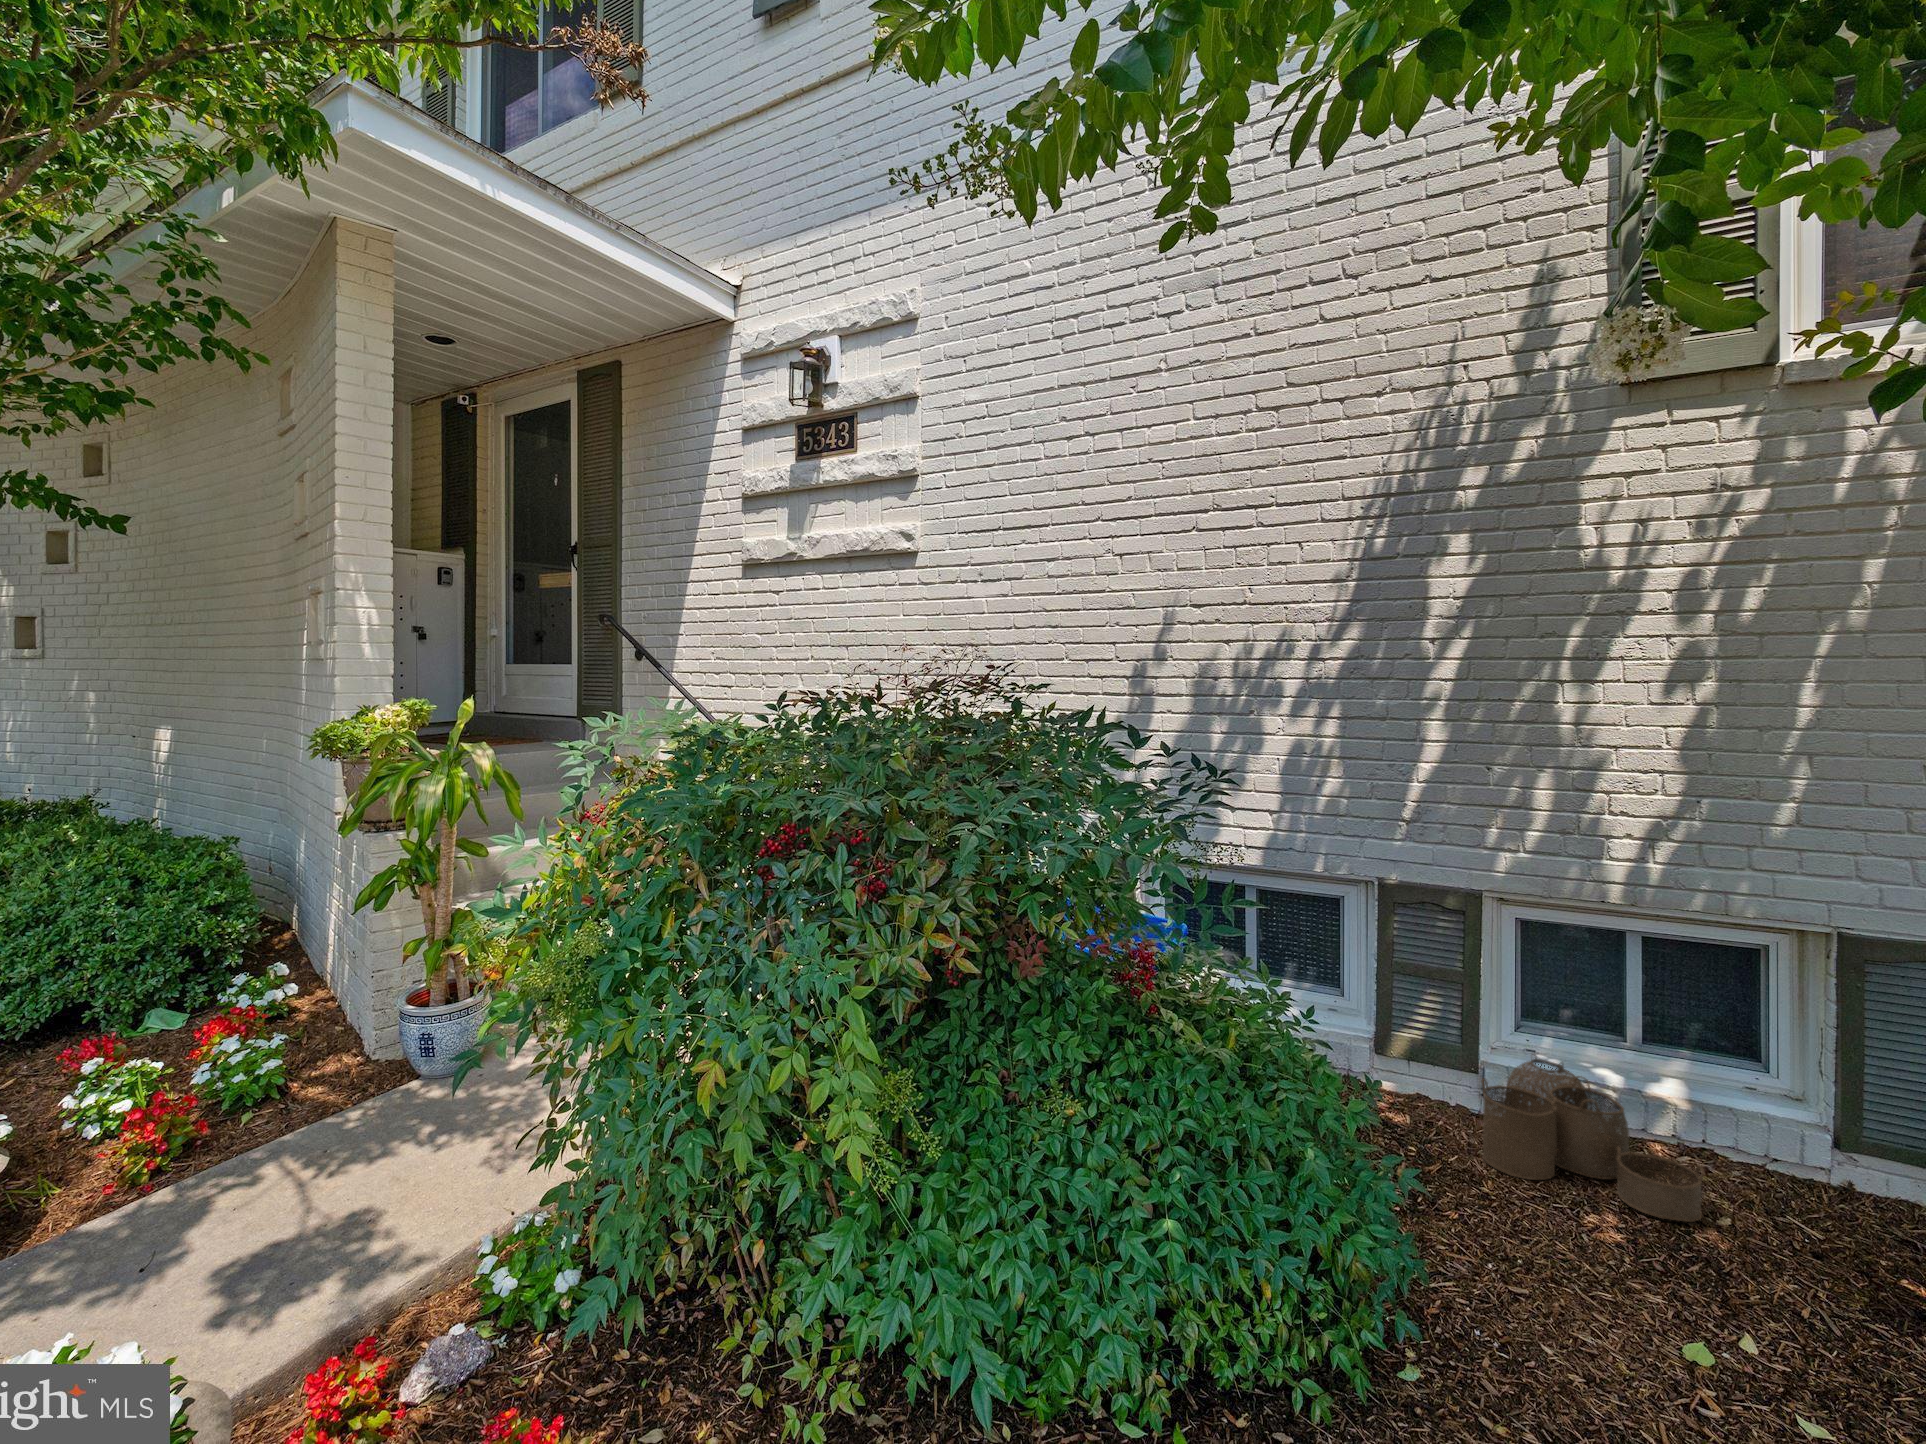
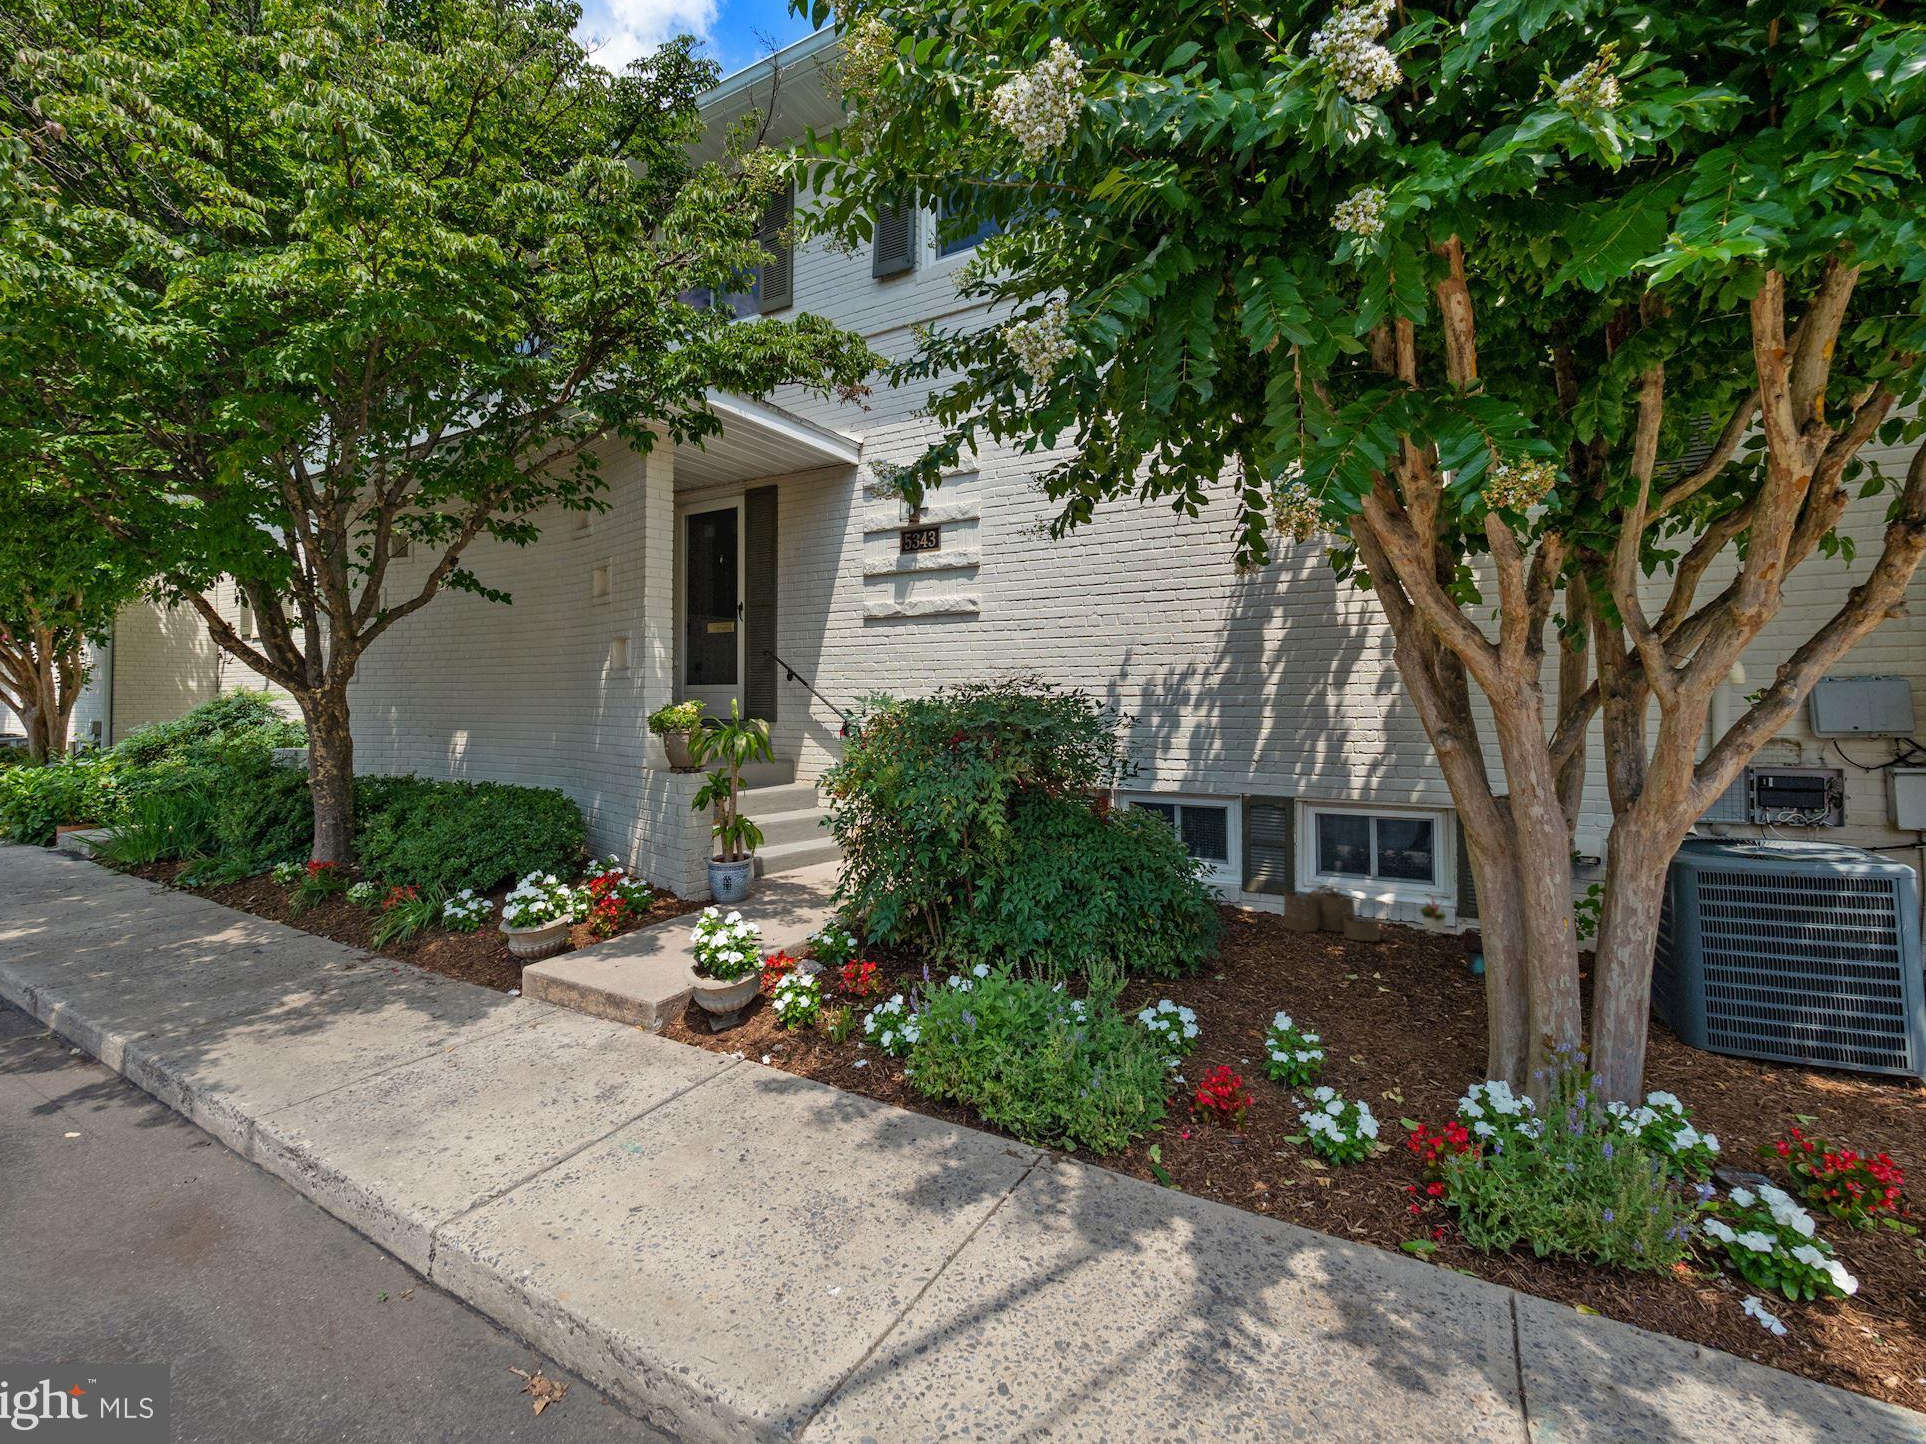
decorative plant: none [1753,1102,1819,1188] -> present [1420,897,1446,935]

